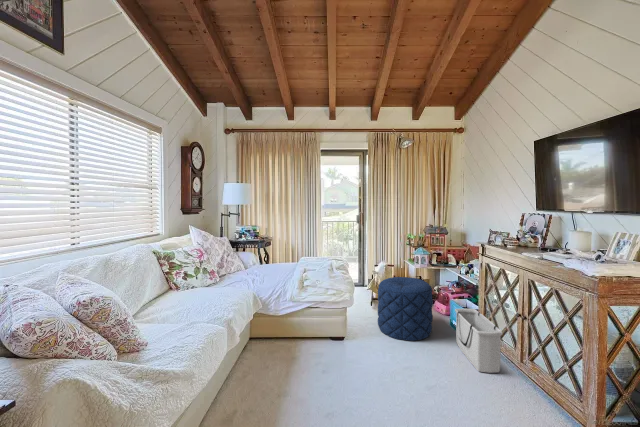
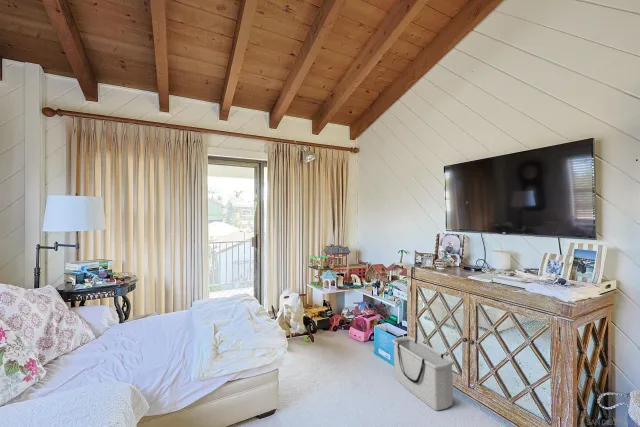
pouf: present [378,277,433,341] -> none [304,309,367,391]

